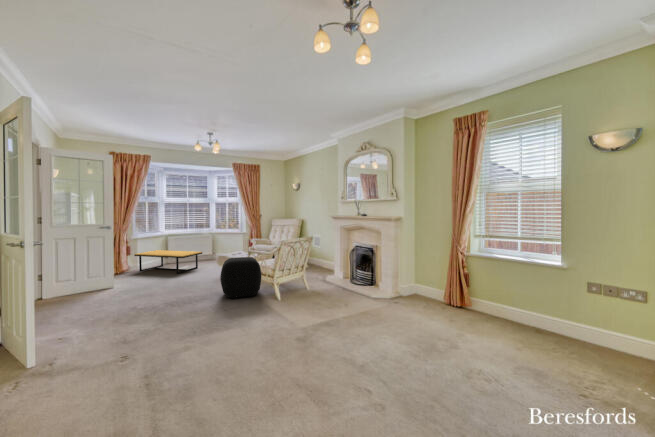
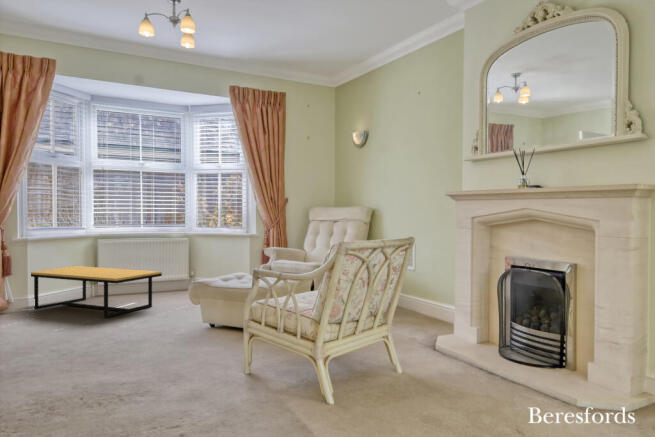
ottoman: present [220,257,261,298] -> none [179,284,284,391]

